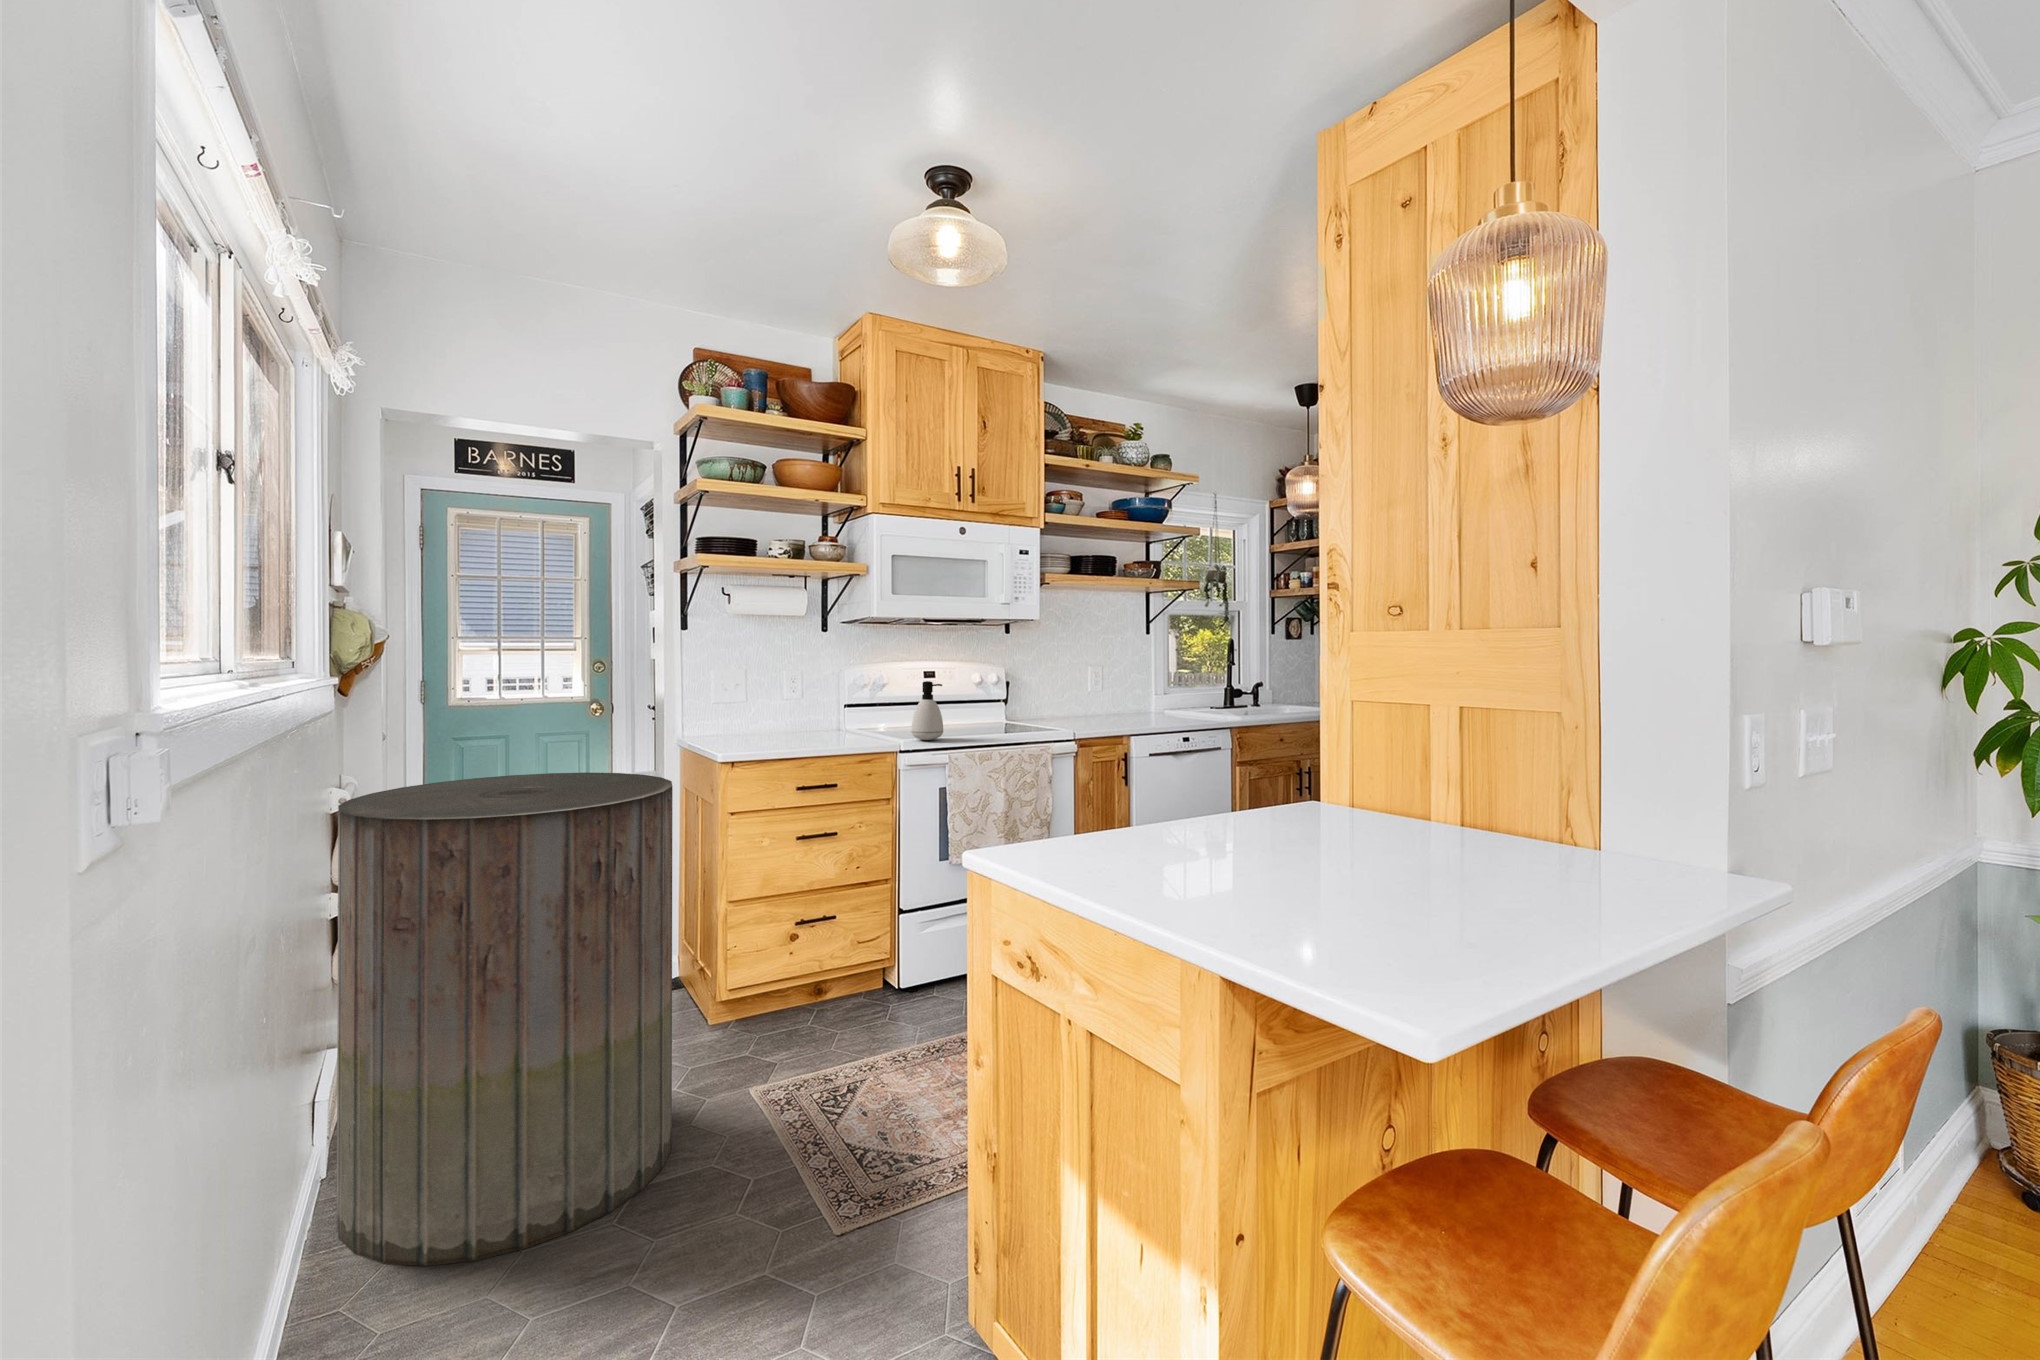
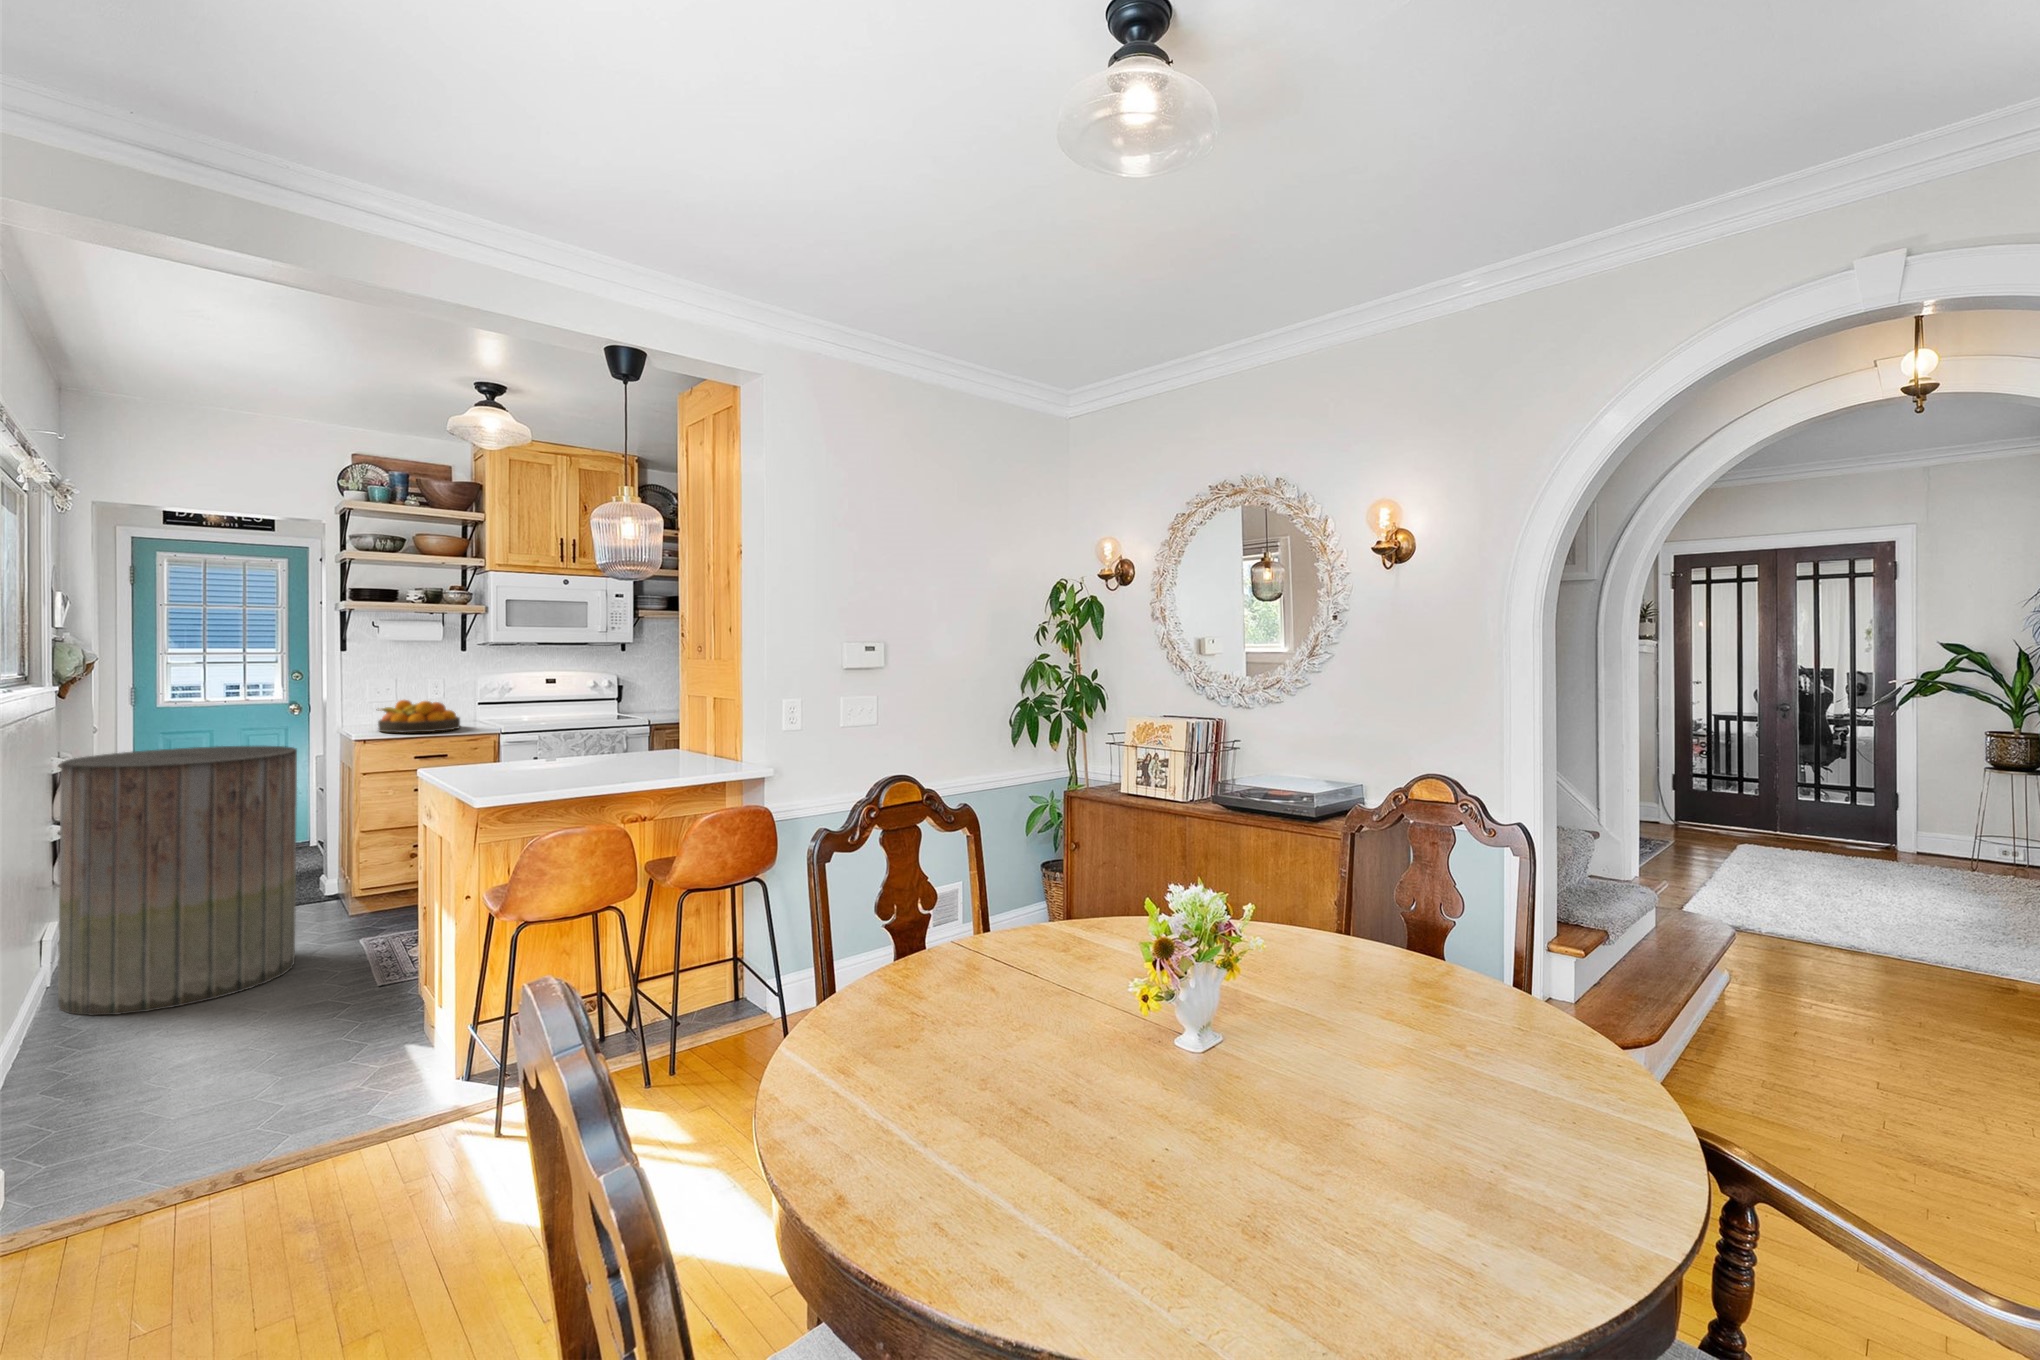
soap dispenser: present [911,681,943,740] -> none [517,687,541,727]
fruit bowl: none [737,700,843,749] -> present [378,700,460,733]

